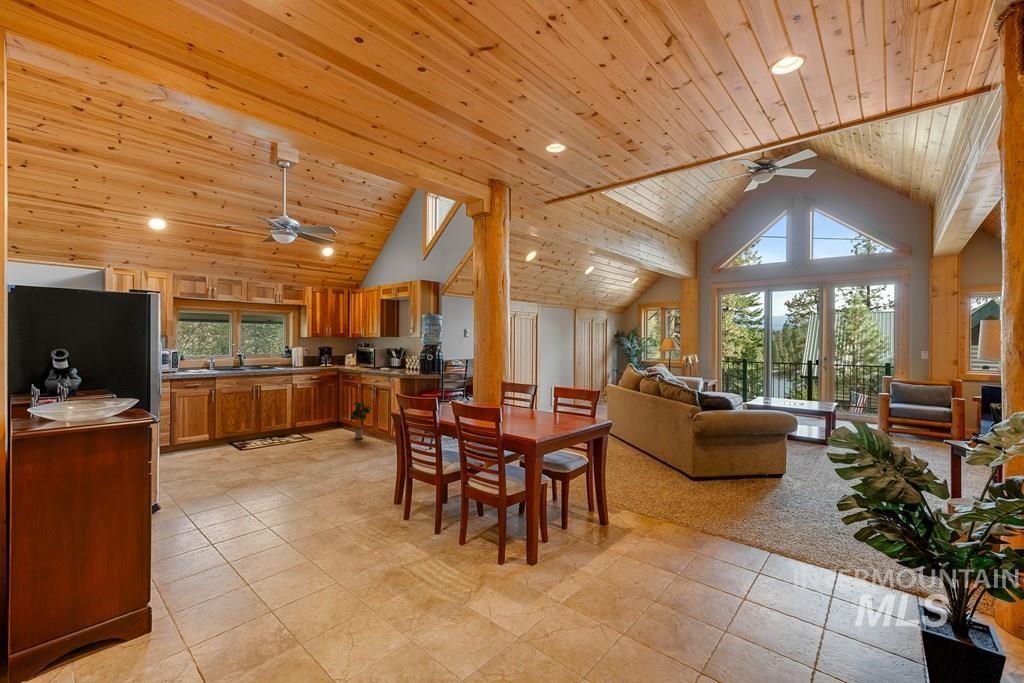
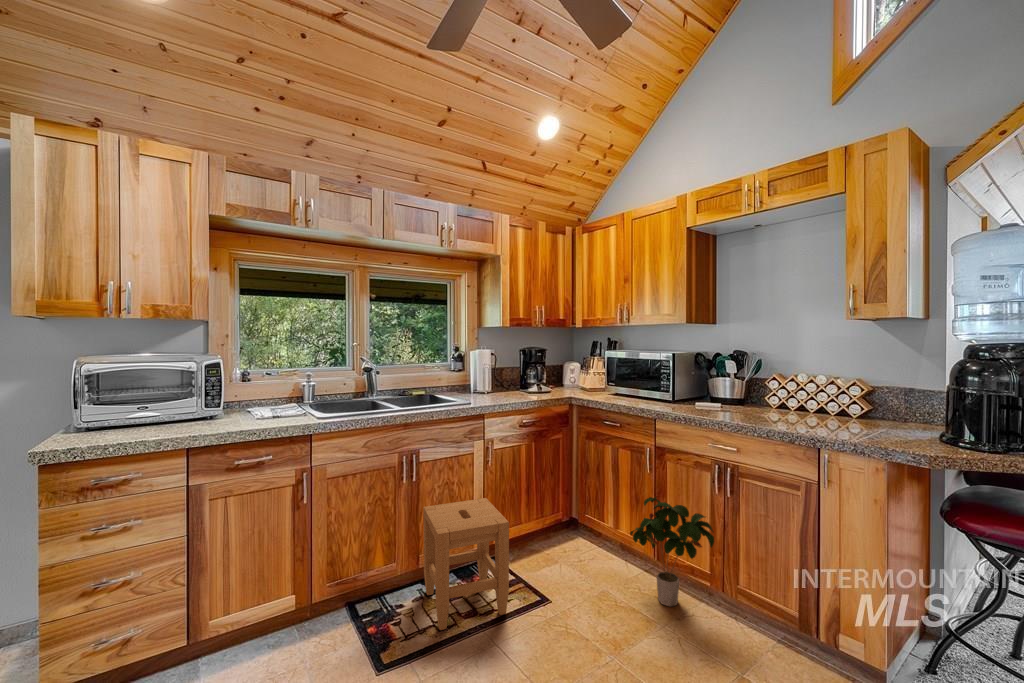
stool: none [263,406,295,445] -> present [423,498,509,630]

